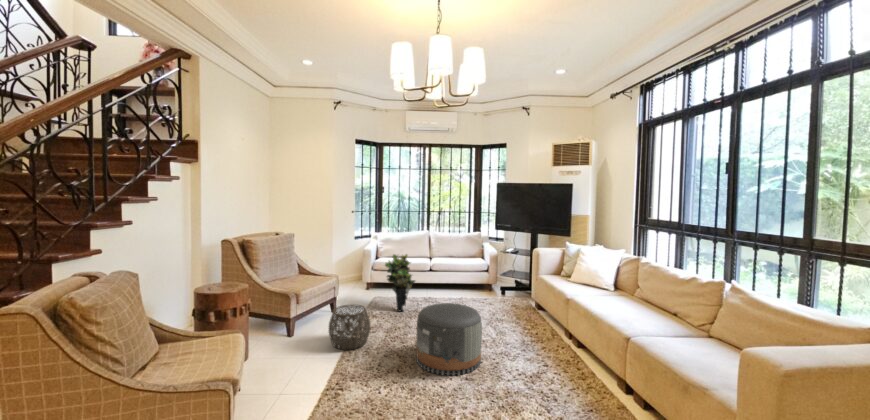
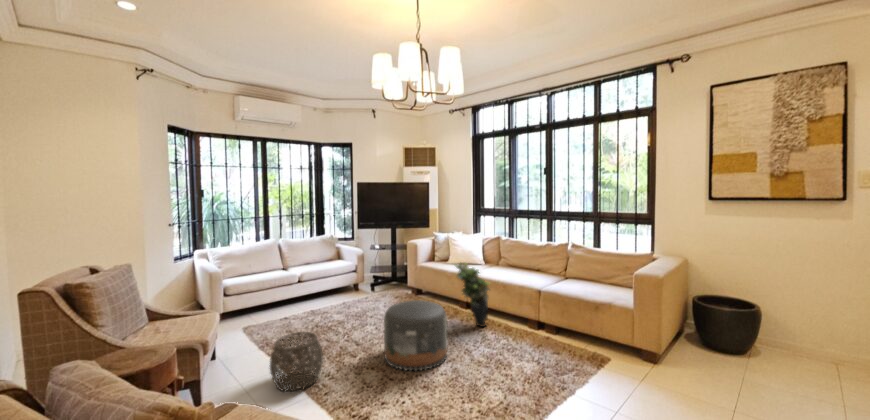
potted plant: present [385,254,415,311] -> present [455,262,489,327]

